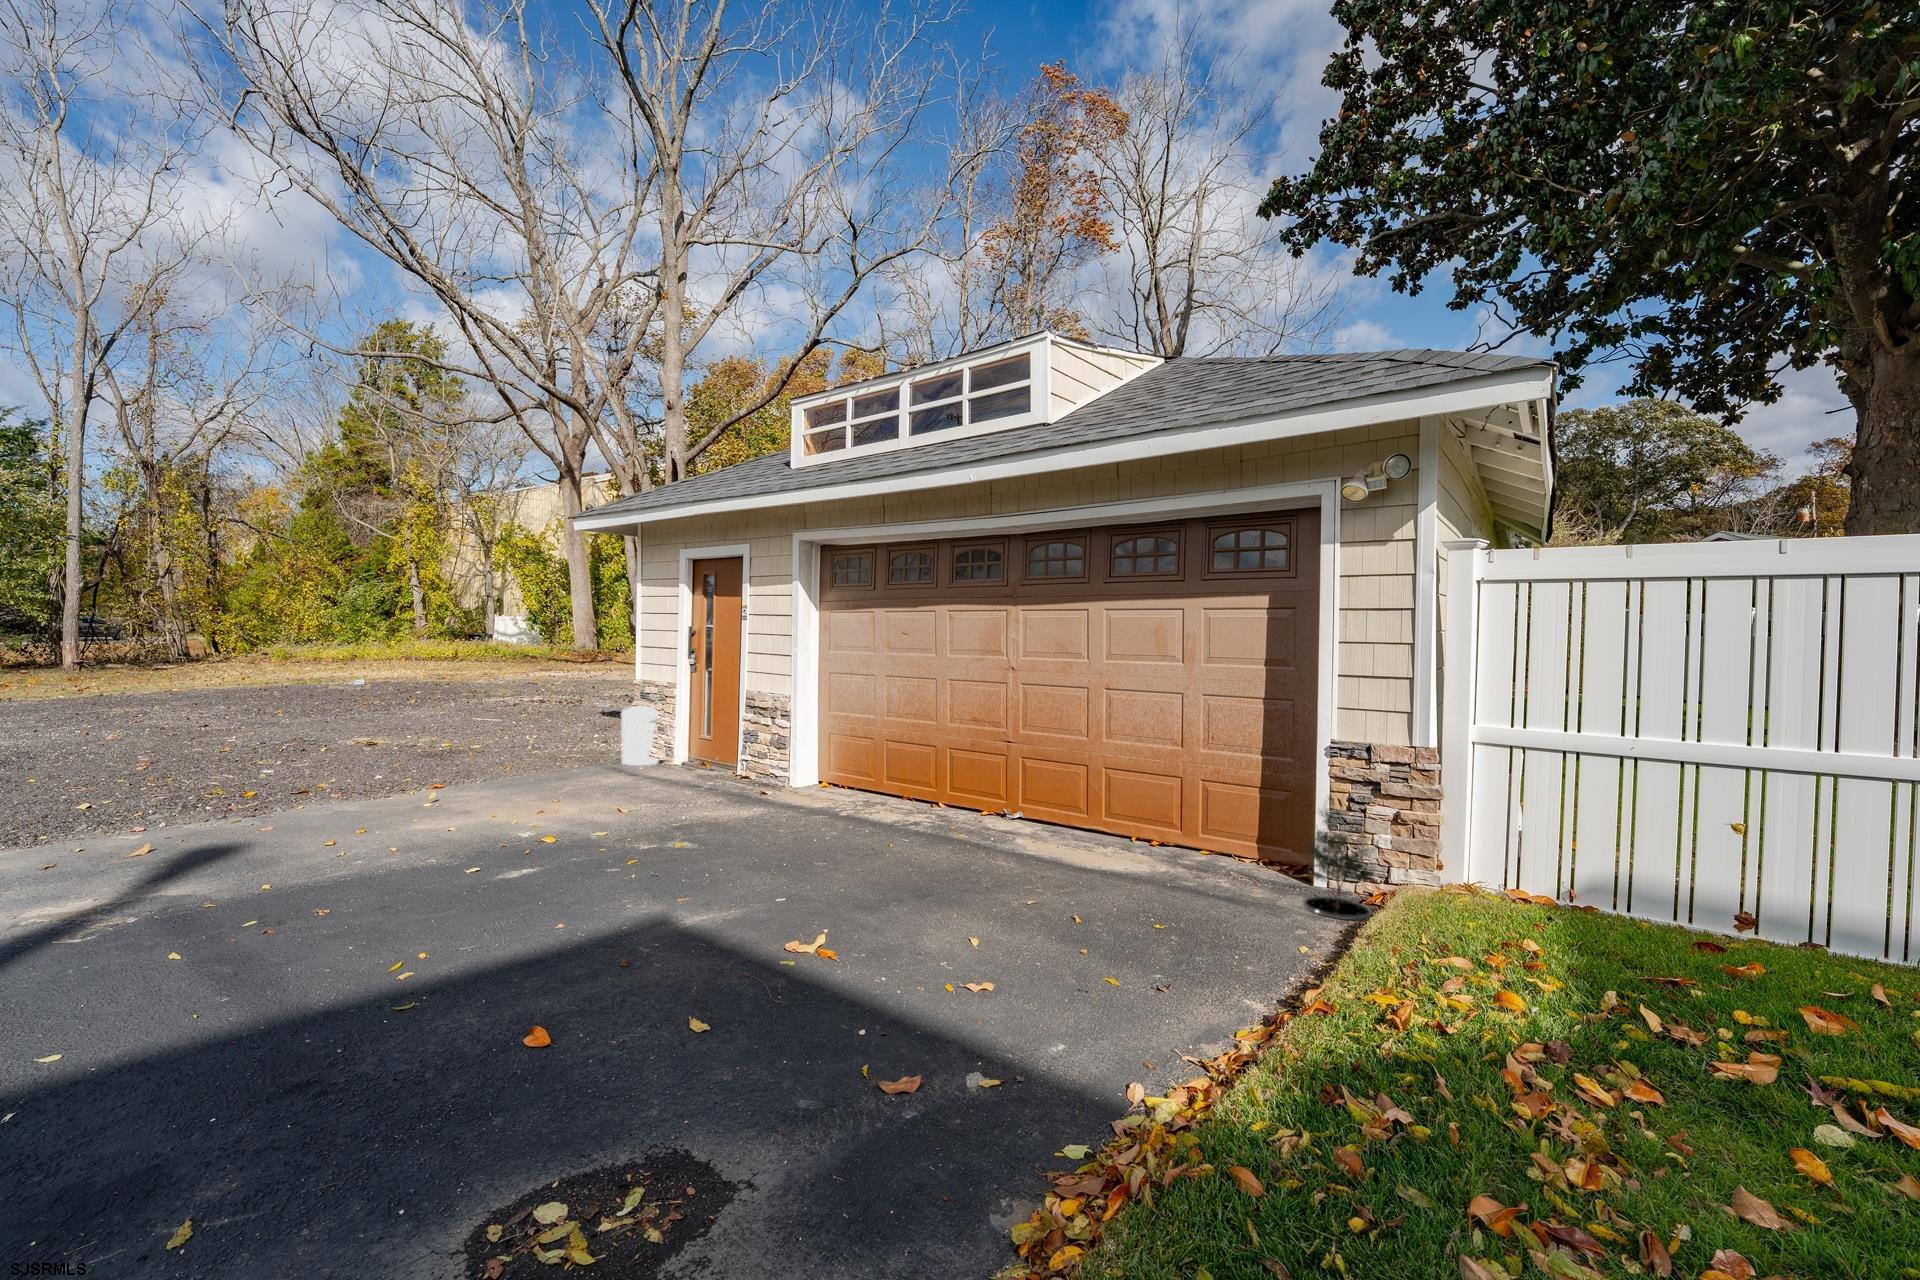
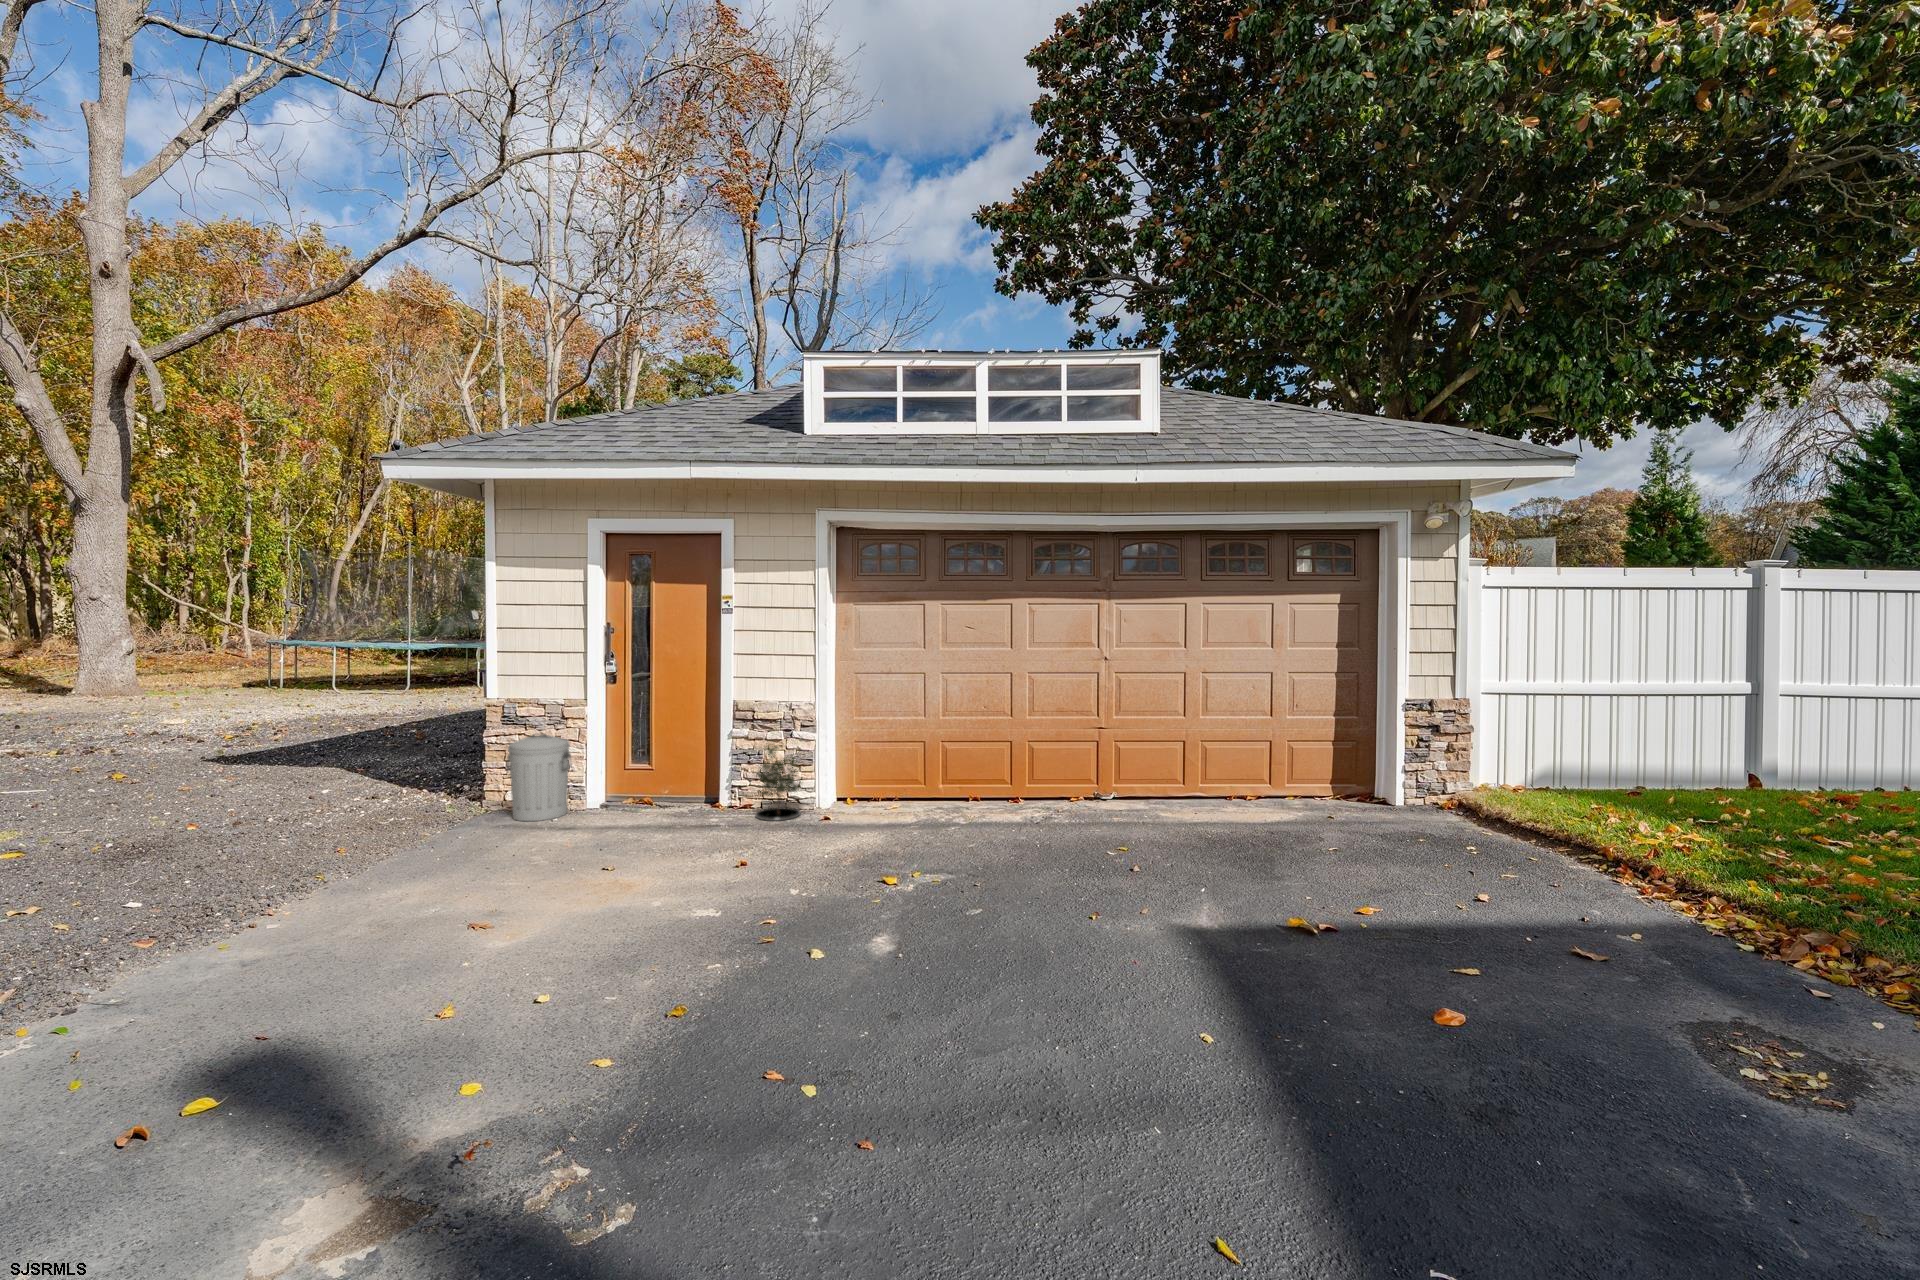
potted tree: present [1303,799,1375,920] -> present [755,740,801,821]

